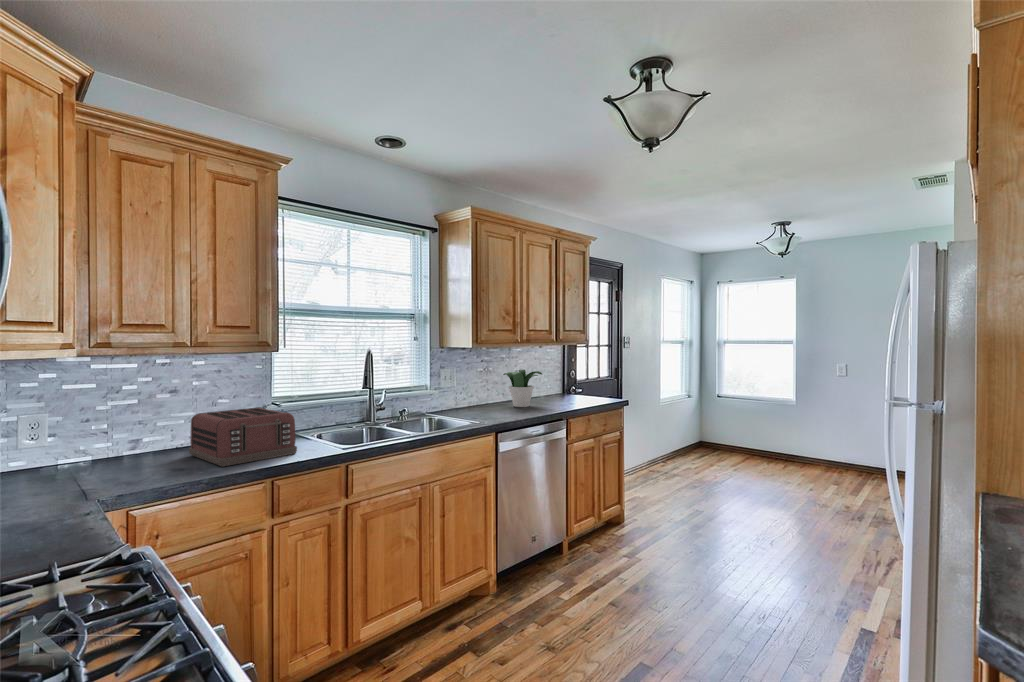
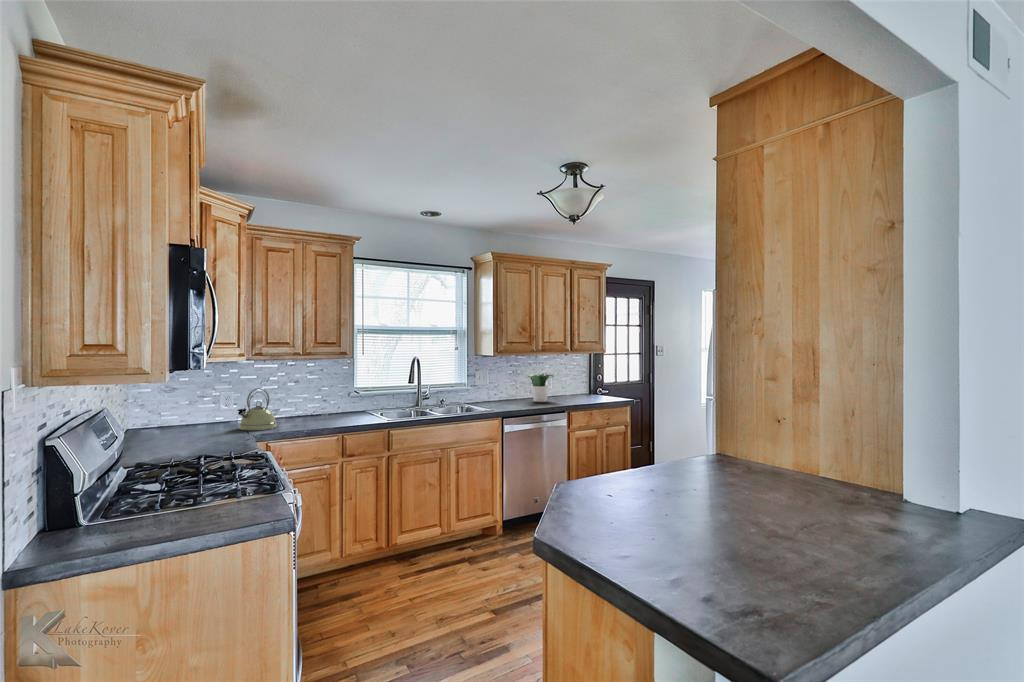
kettle: none [59,407,144,490] -> present [238,388,277,431]
toaster: present [189,407,297,467] -> none [302,393,361,425]

